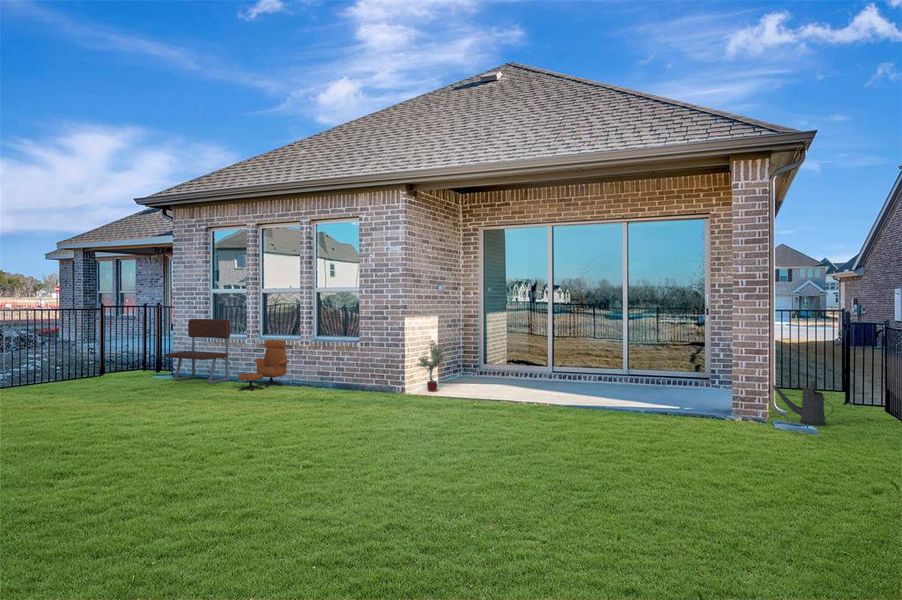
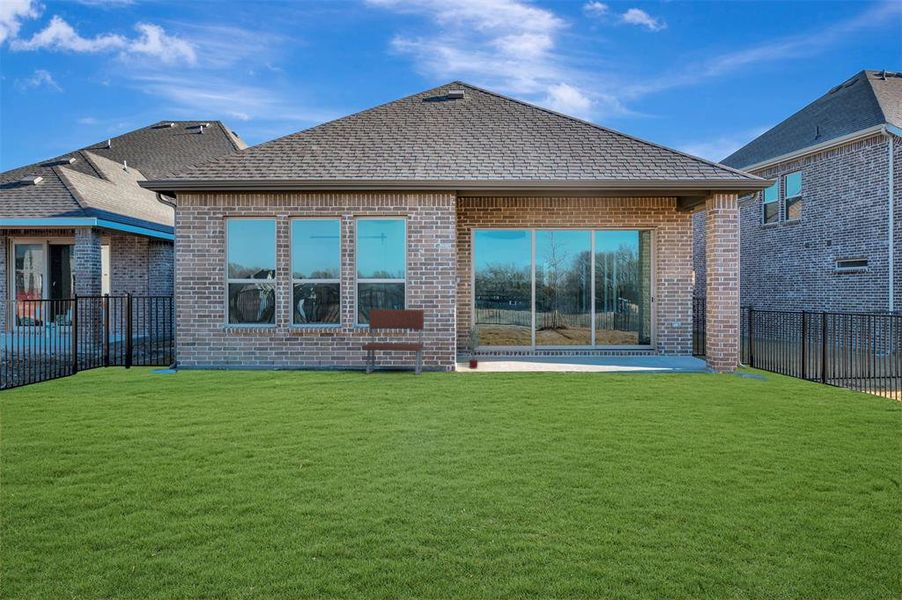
bench: present [166,319,230,384] -> present [362,309,424,375]
lounge chair: present [238,340,289,391] -> none [295,329,334,377]
watering can: present [773,381,834,426] -> none [736,344,774,373]

